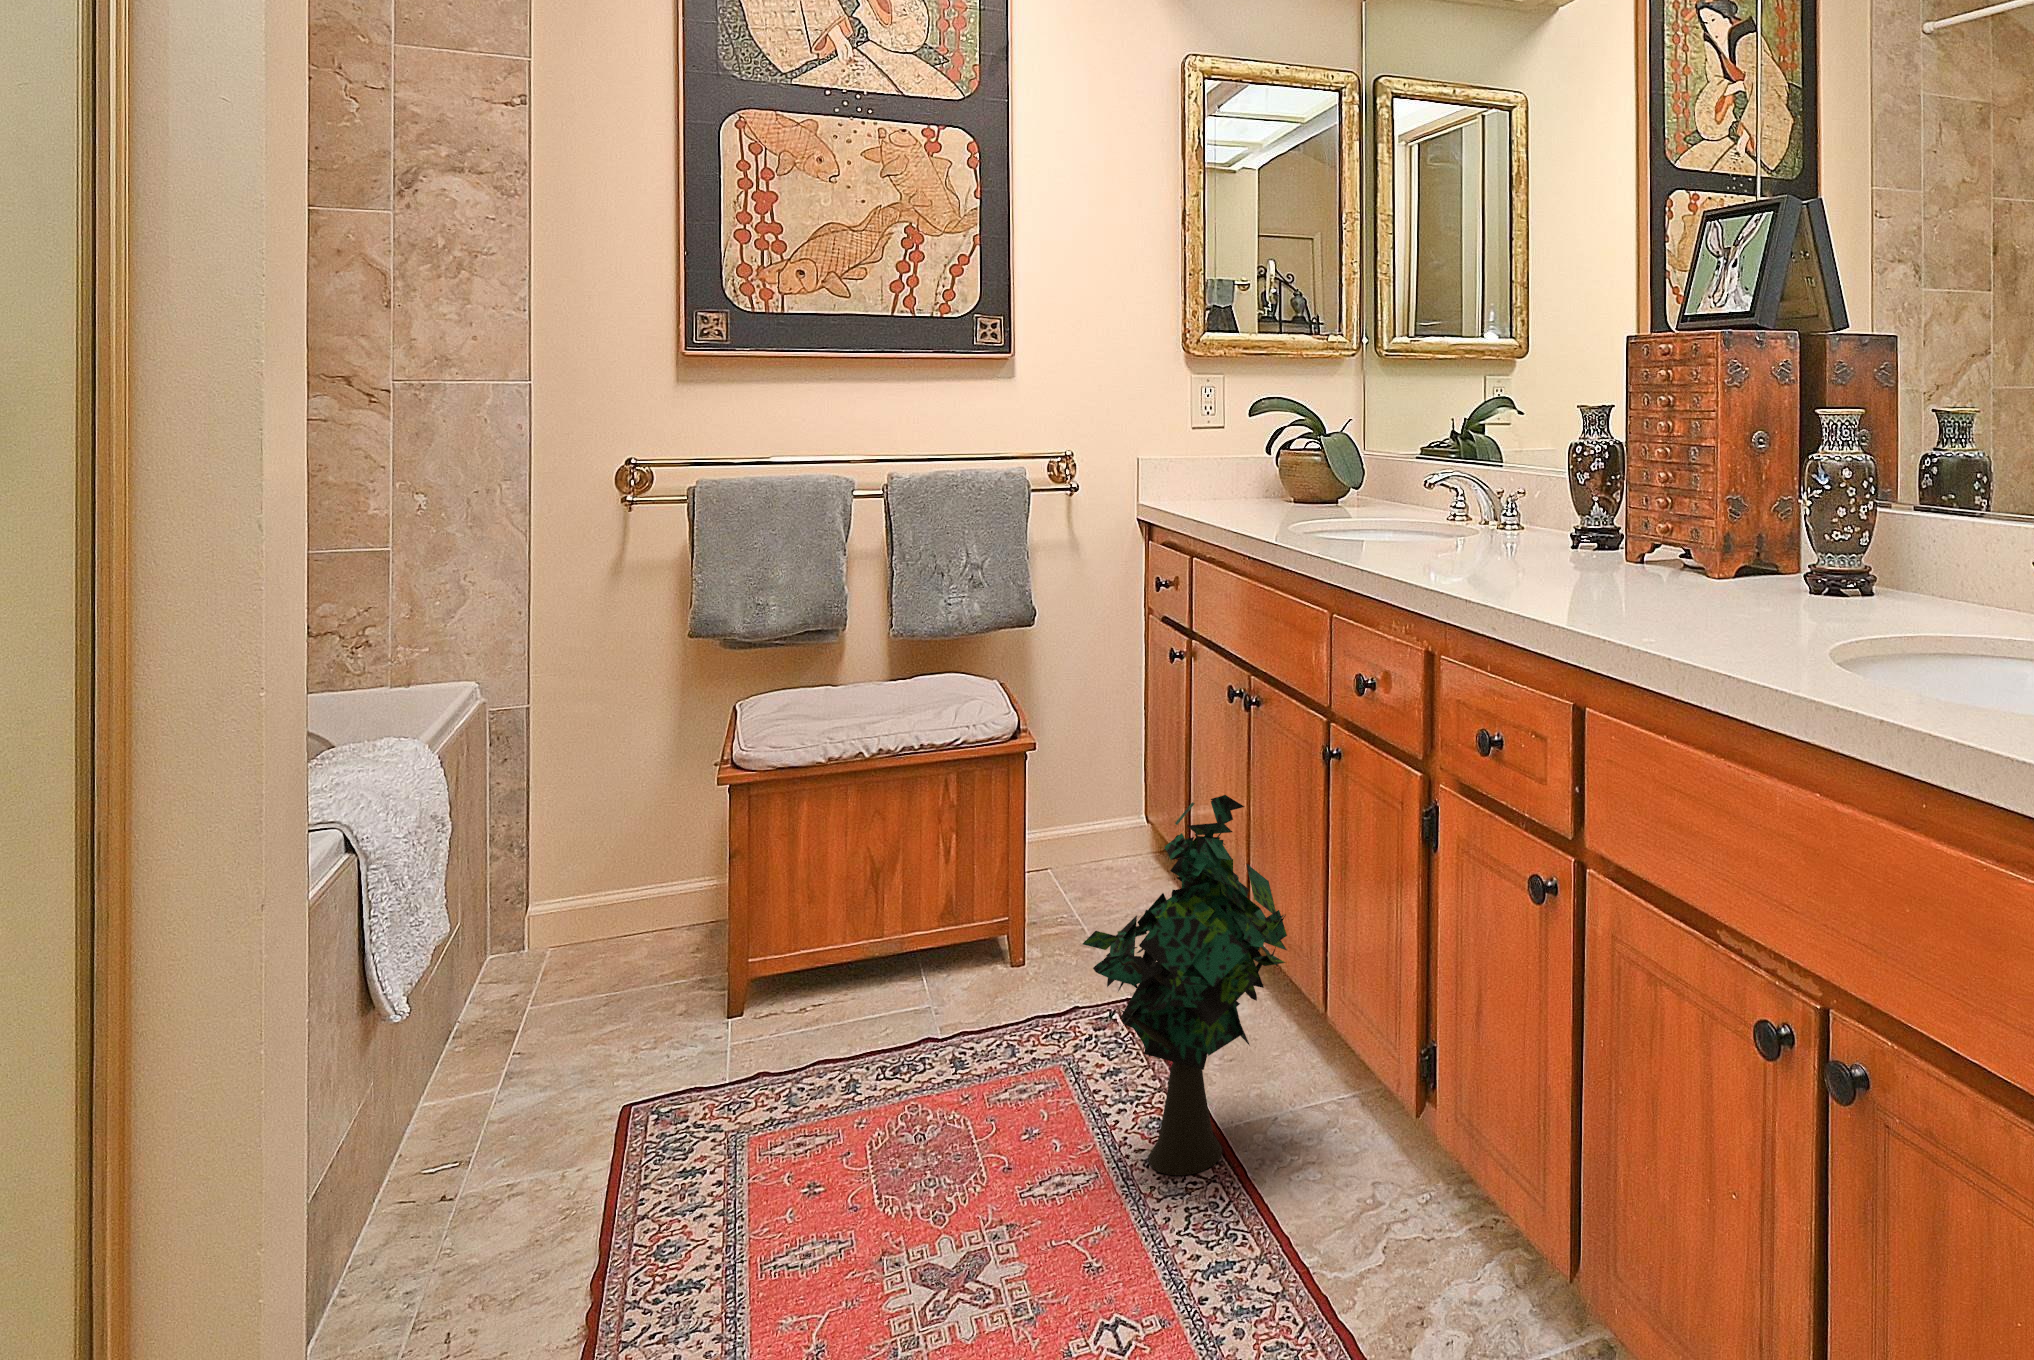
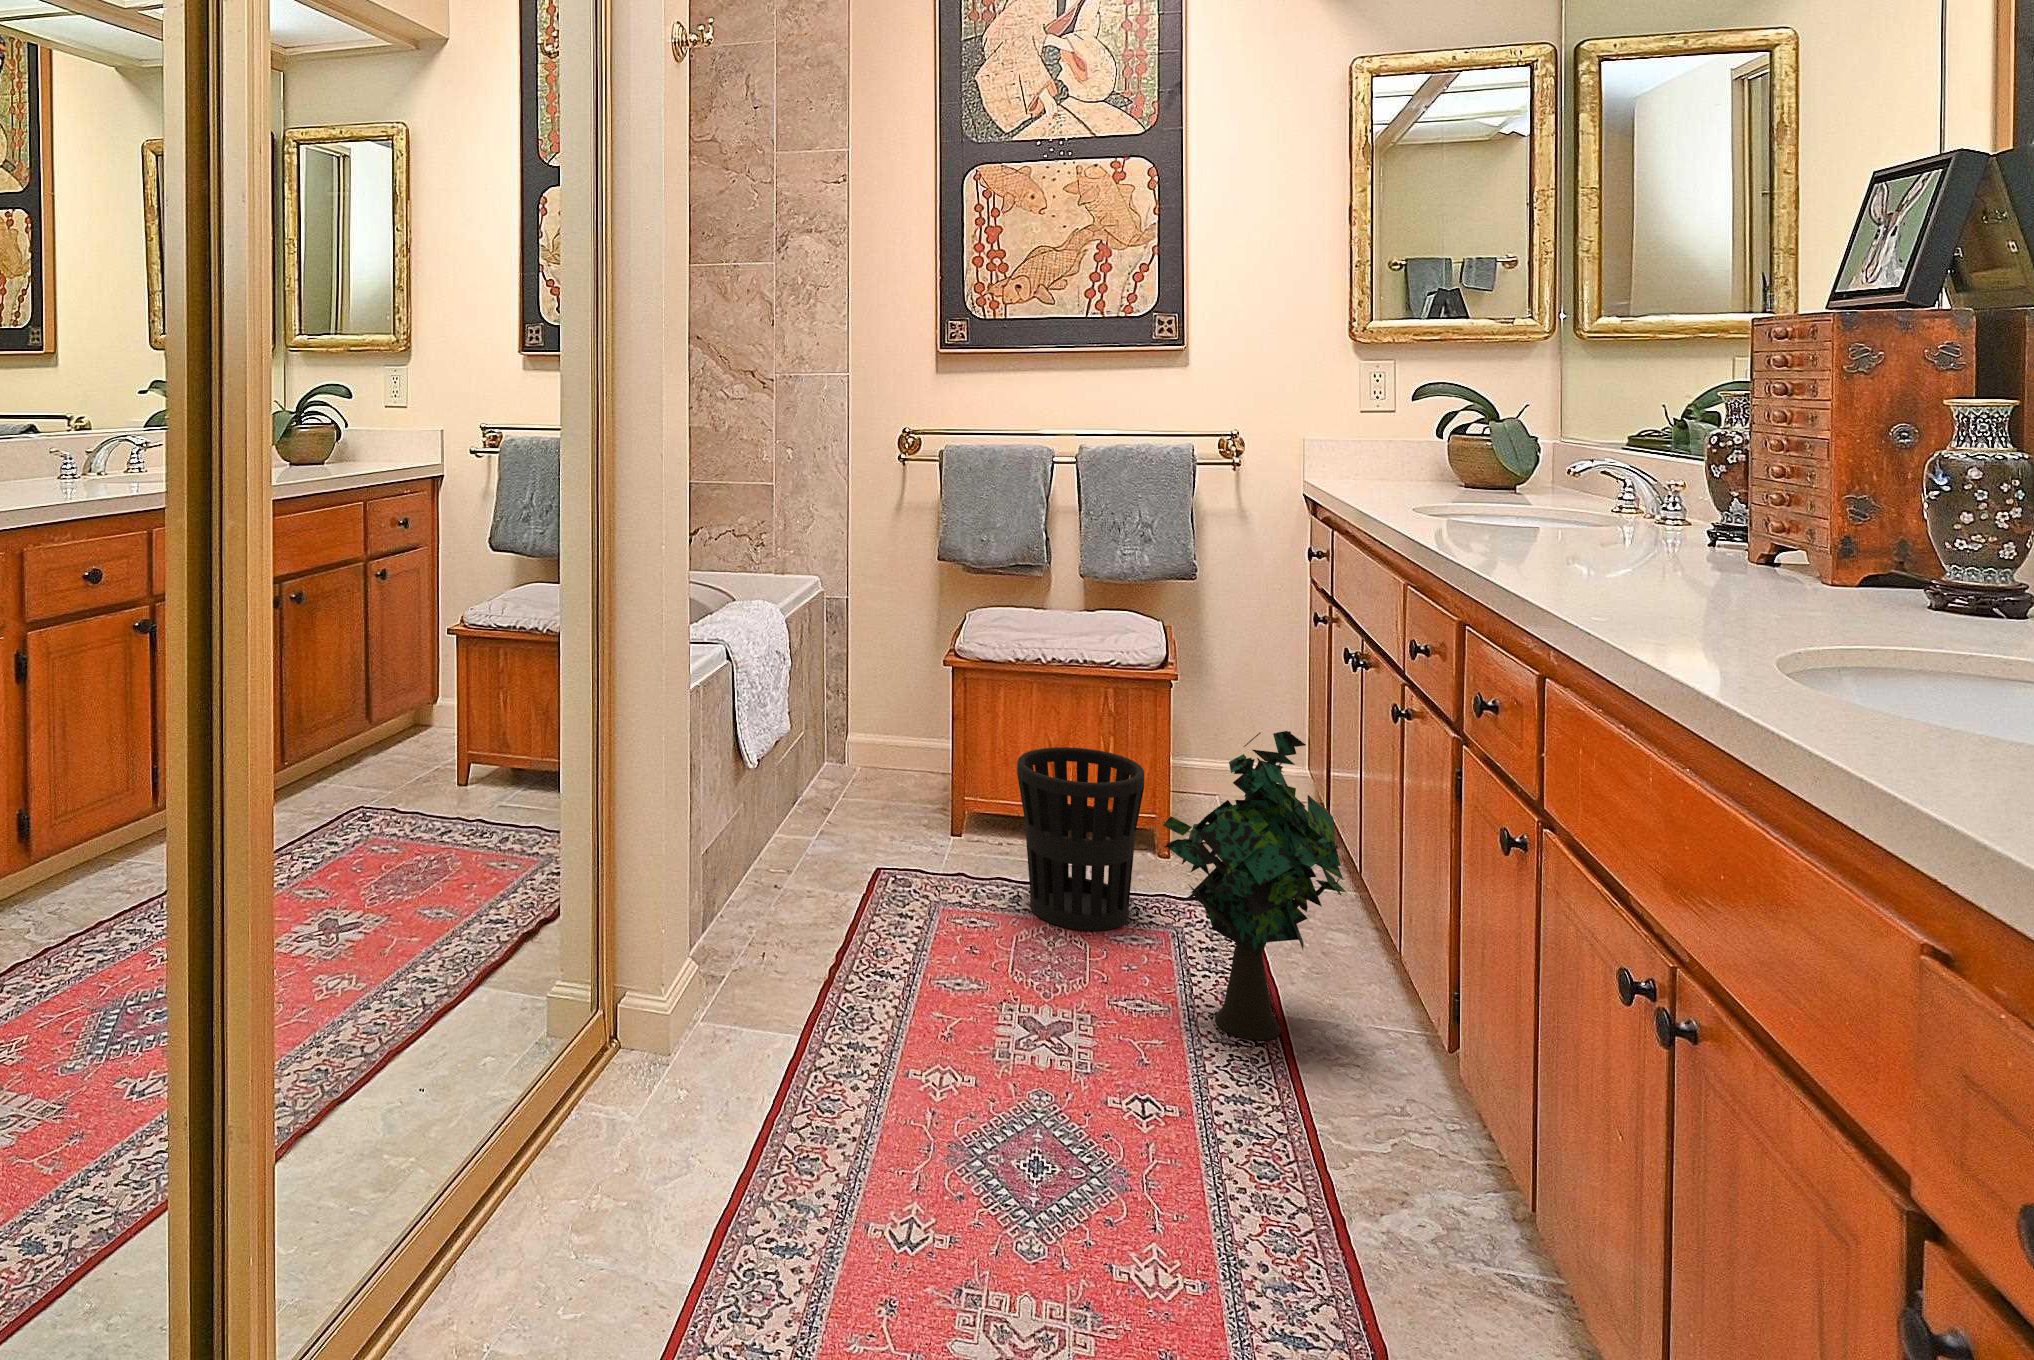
wastebasket: none [855,862,1024,1110] -> present [1017,747,1144,931]

